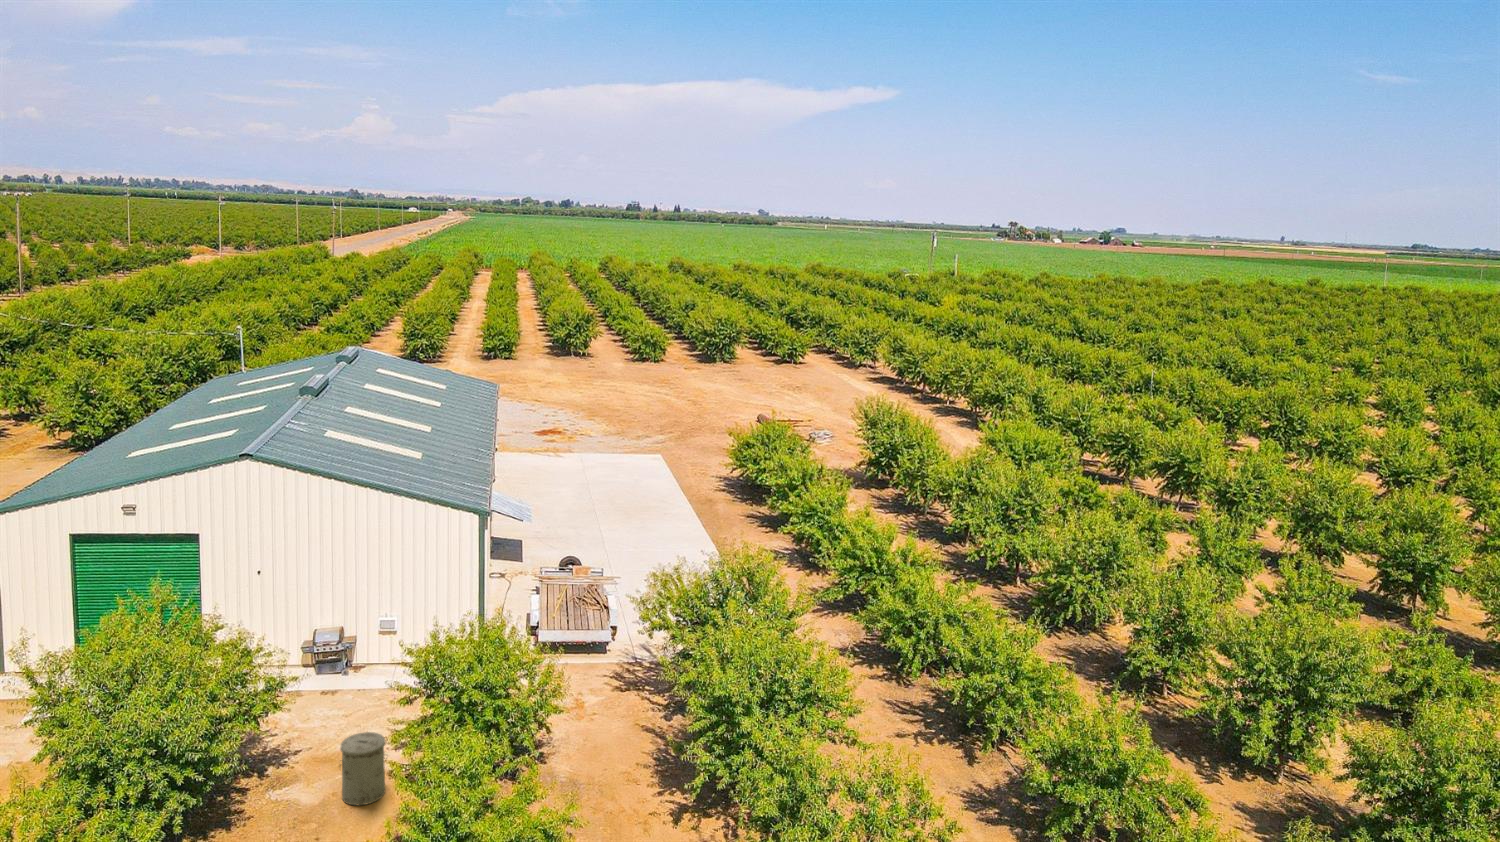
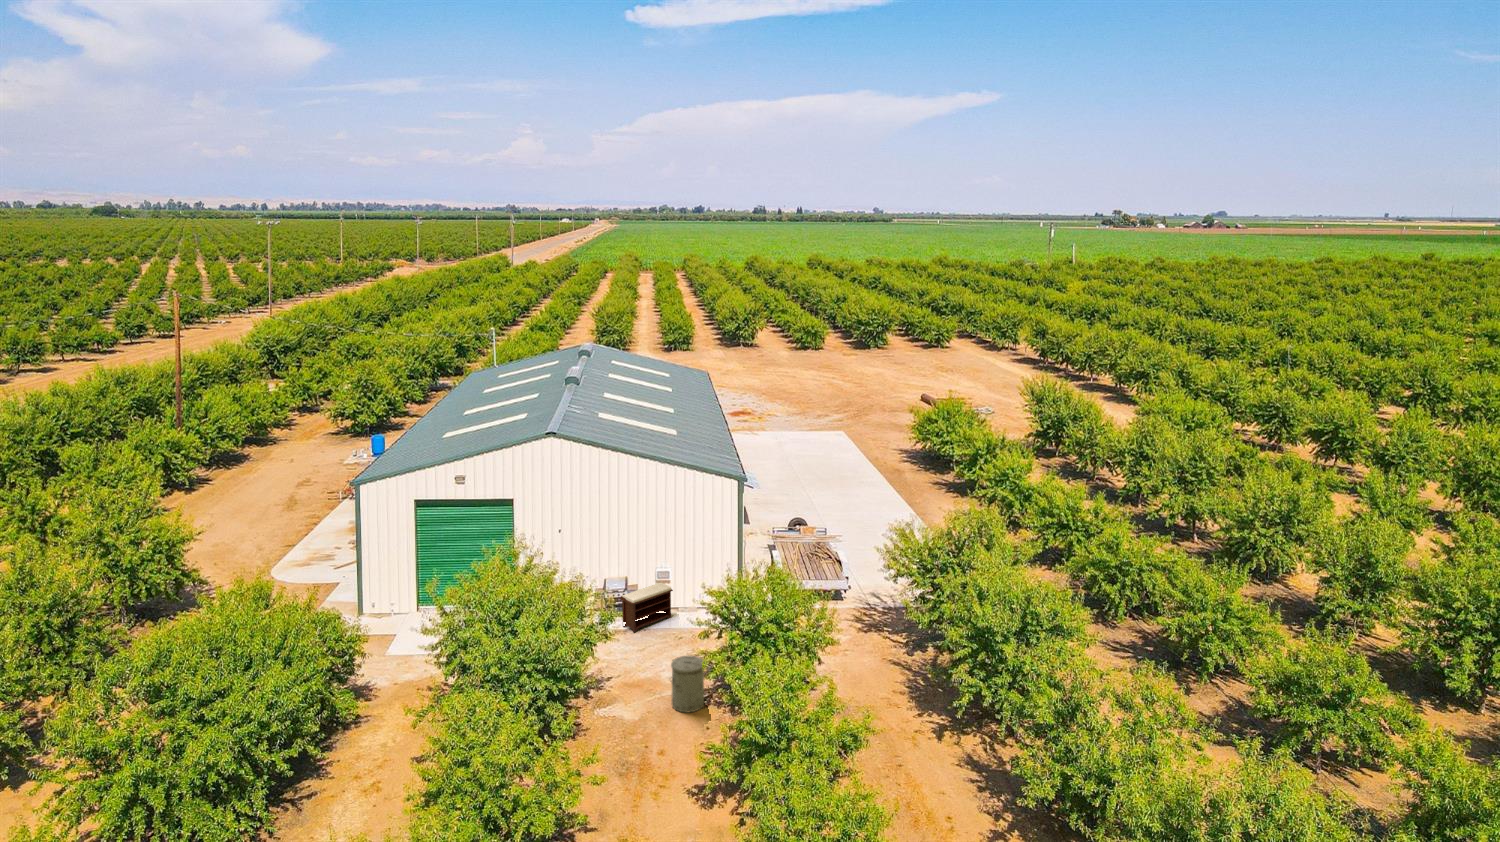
bench: none [311,636,384,699] -> present [621,583,673,632]

